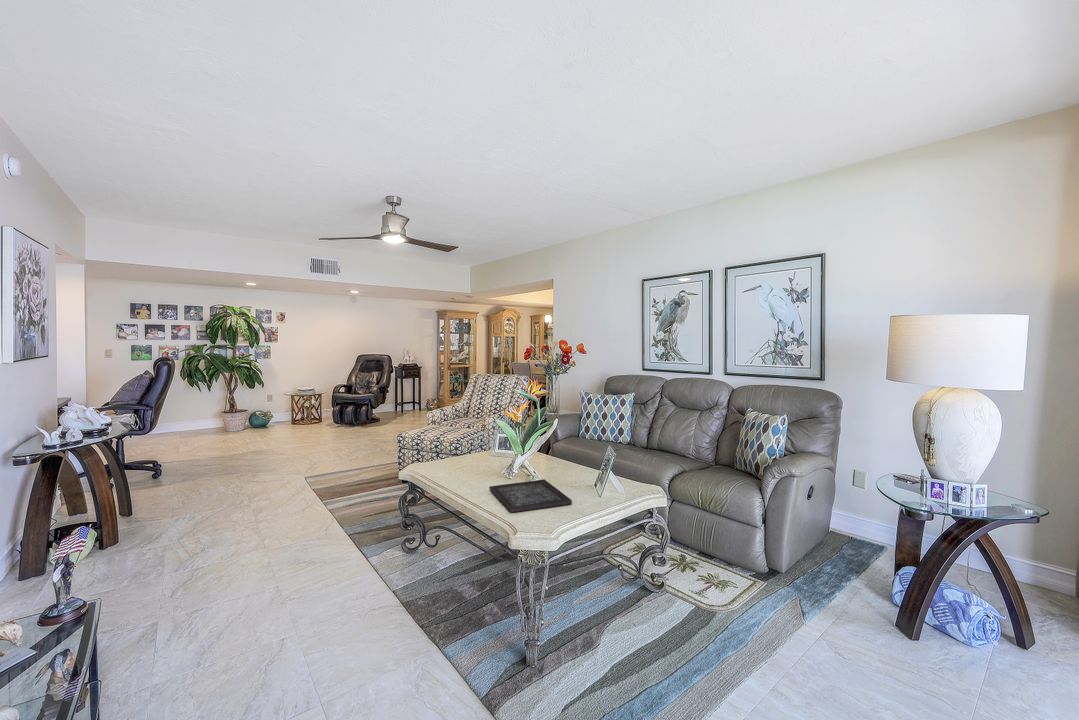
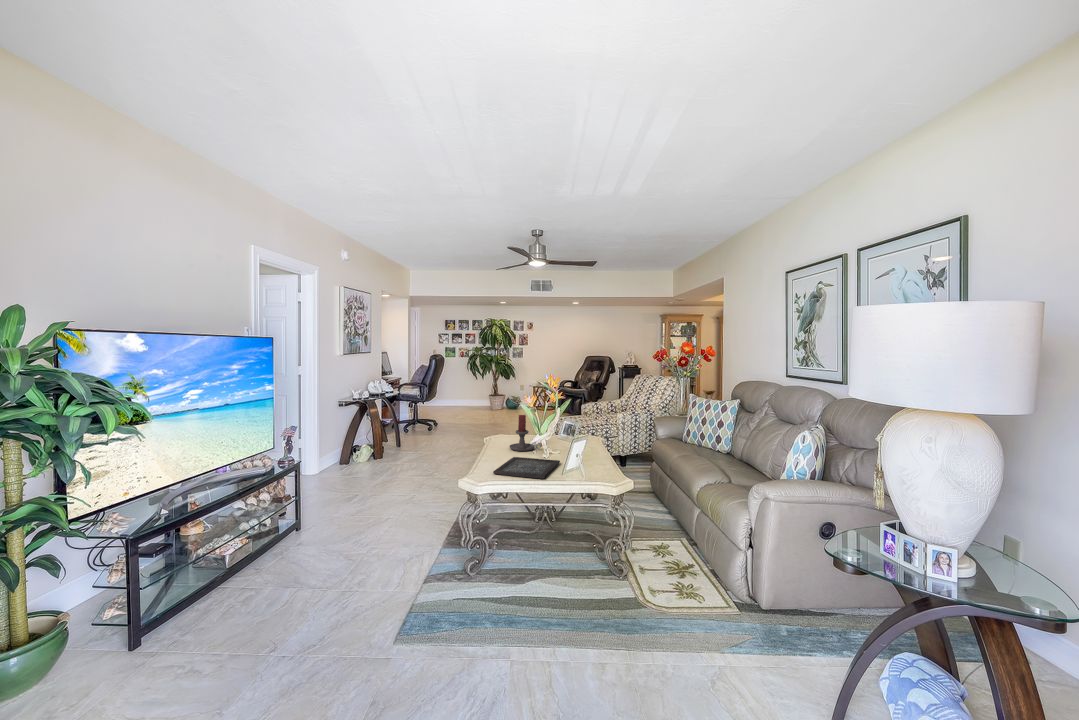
candle holder: none [452,432,493,479] -> present [510,415,541,451]

